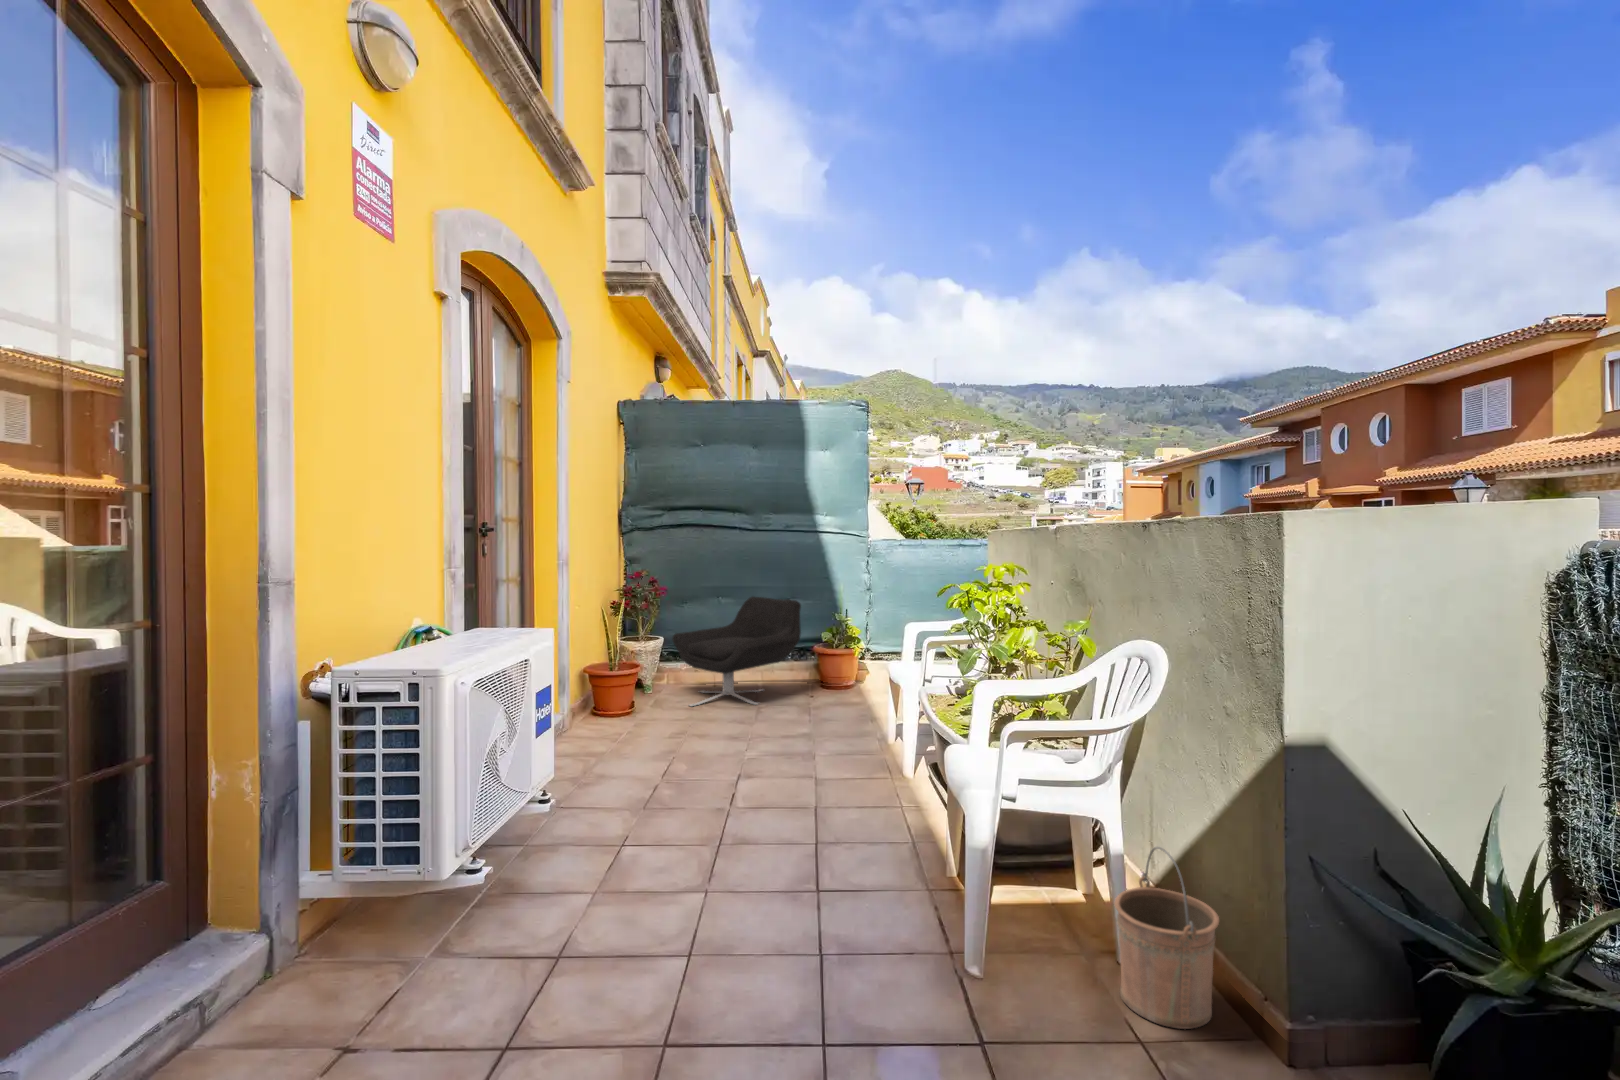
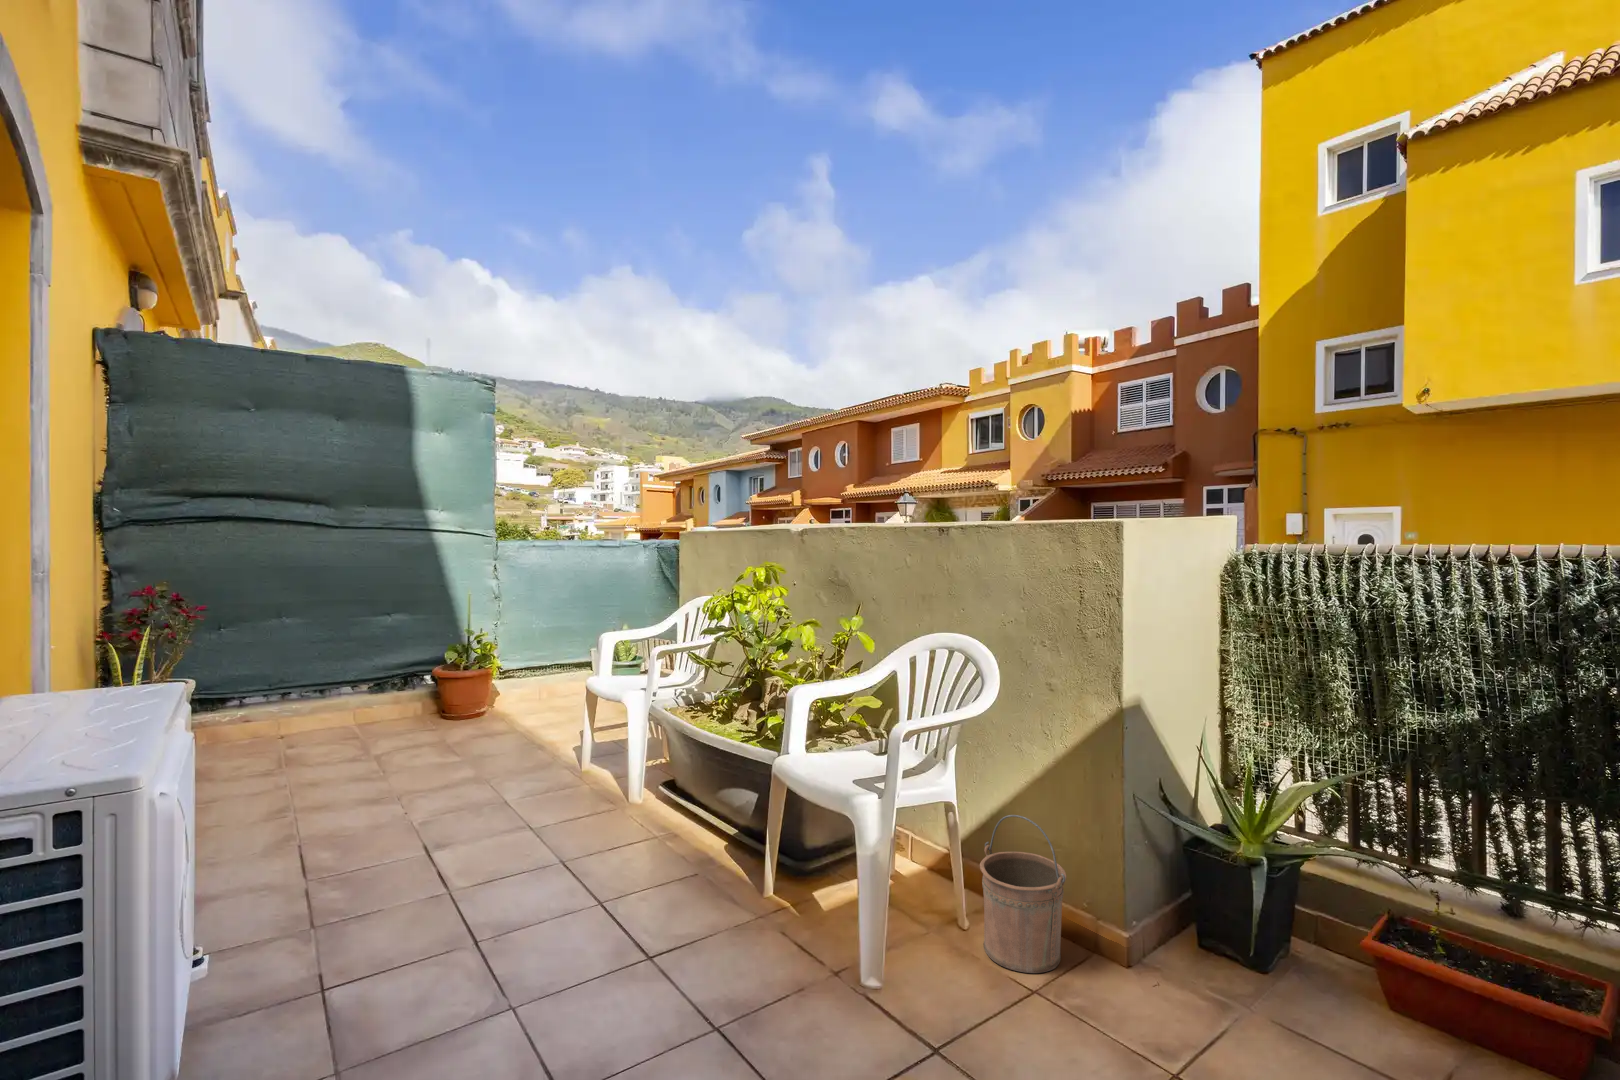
lounge chair: present [672,597,801,706] -> none [211,612,417,770]

